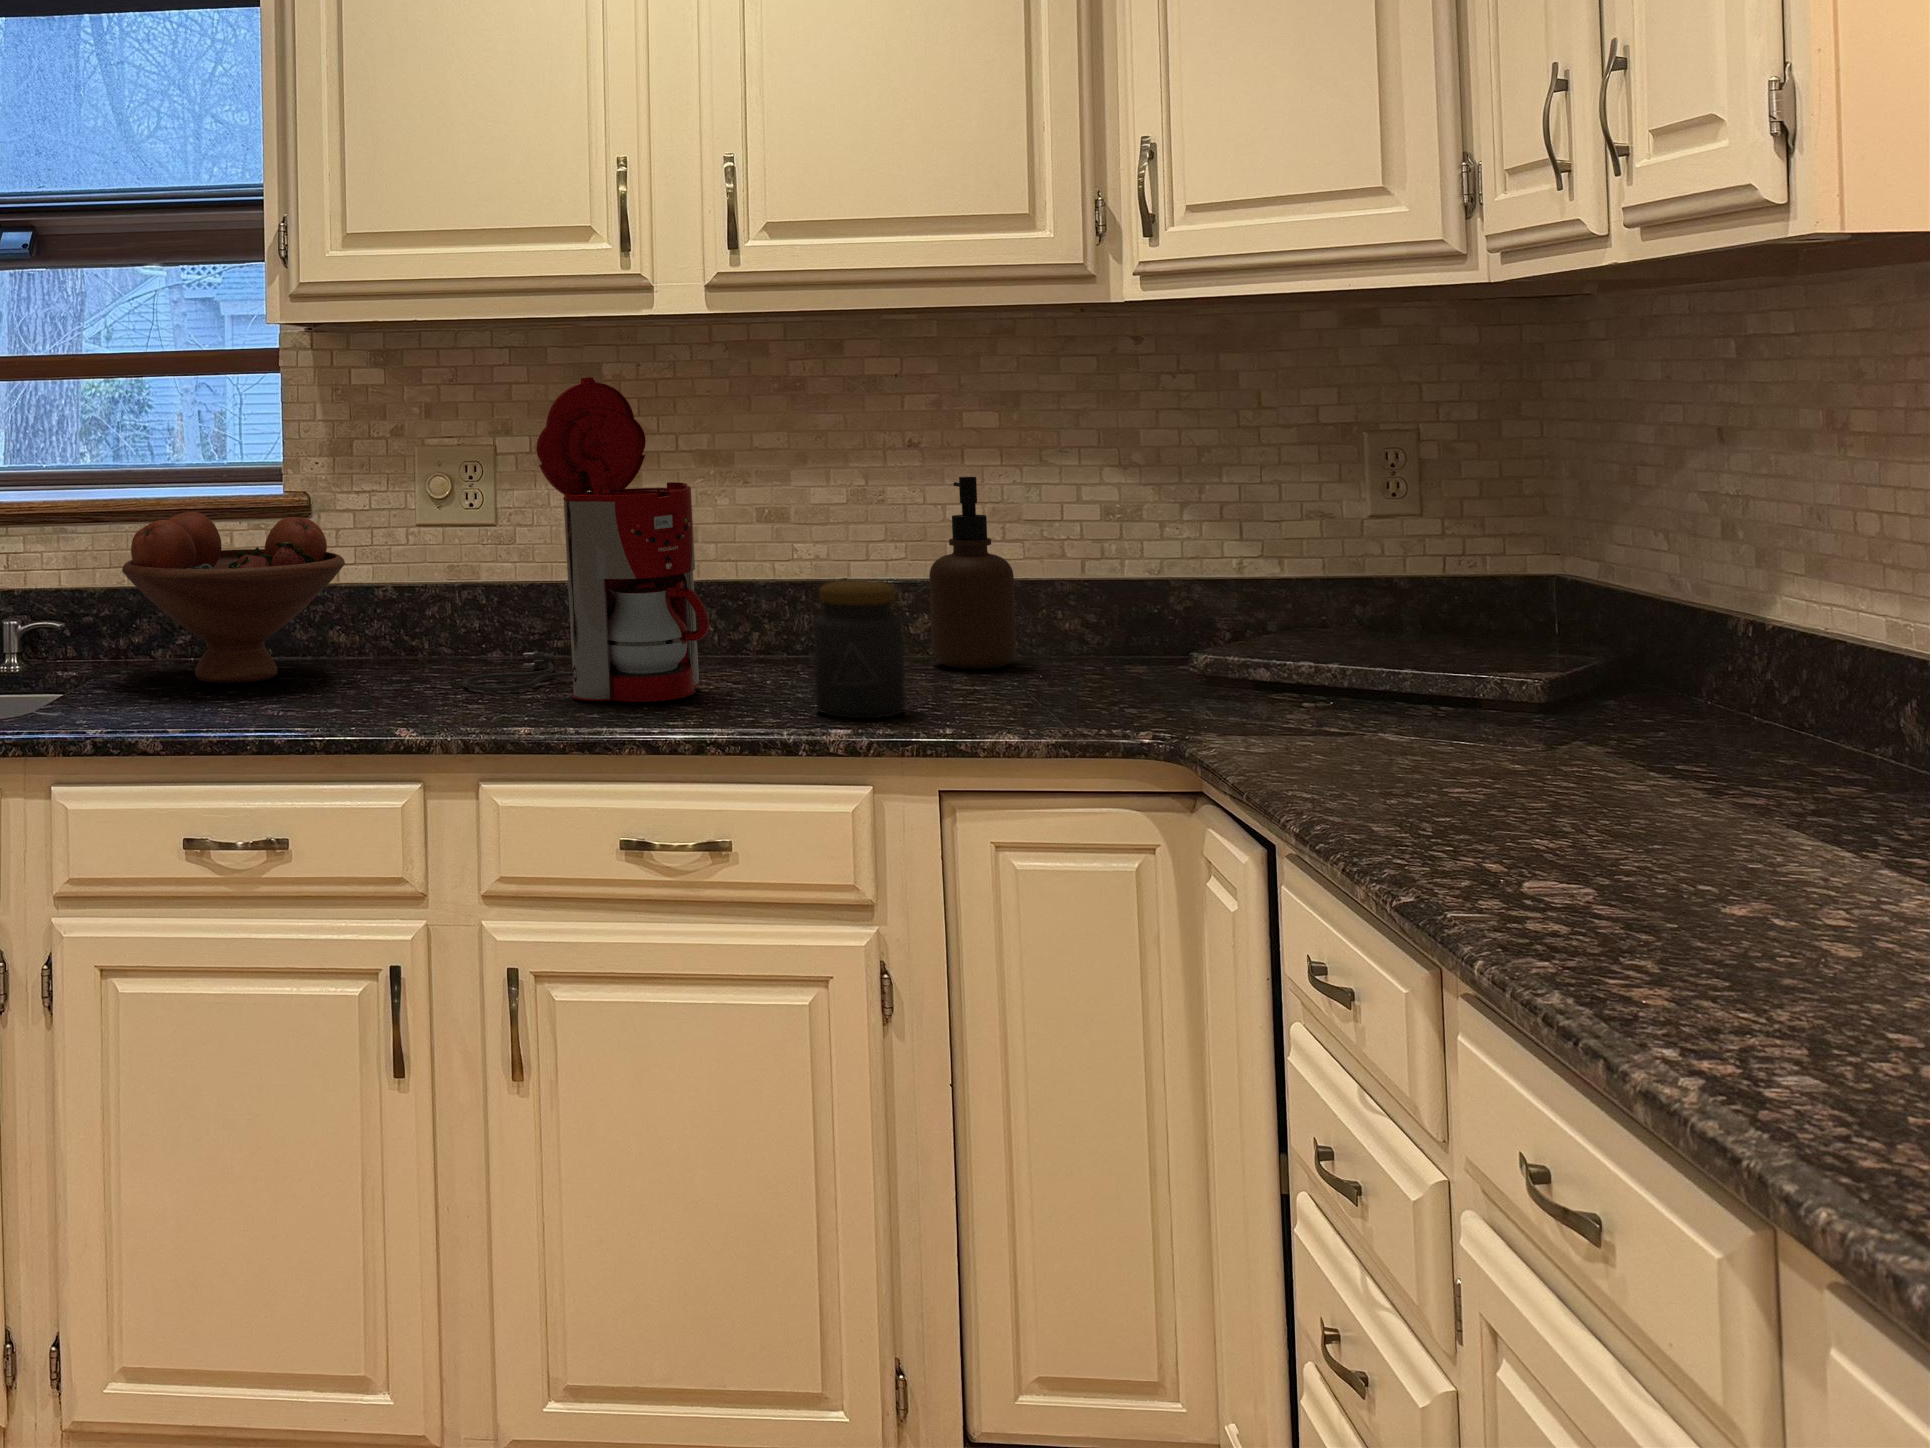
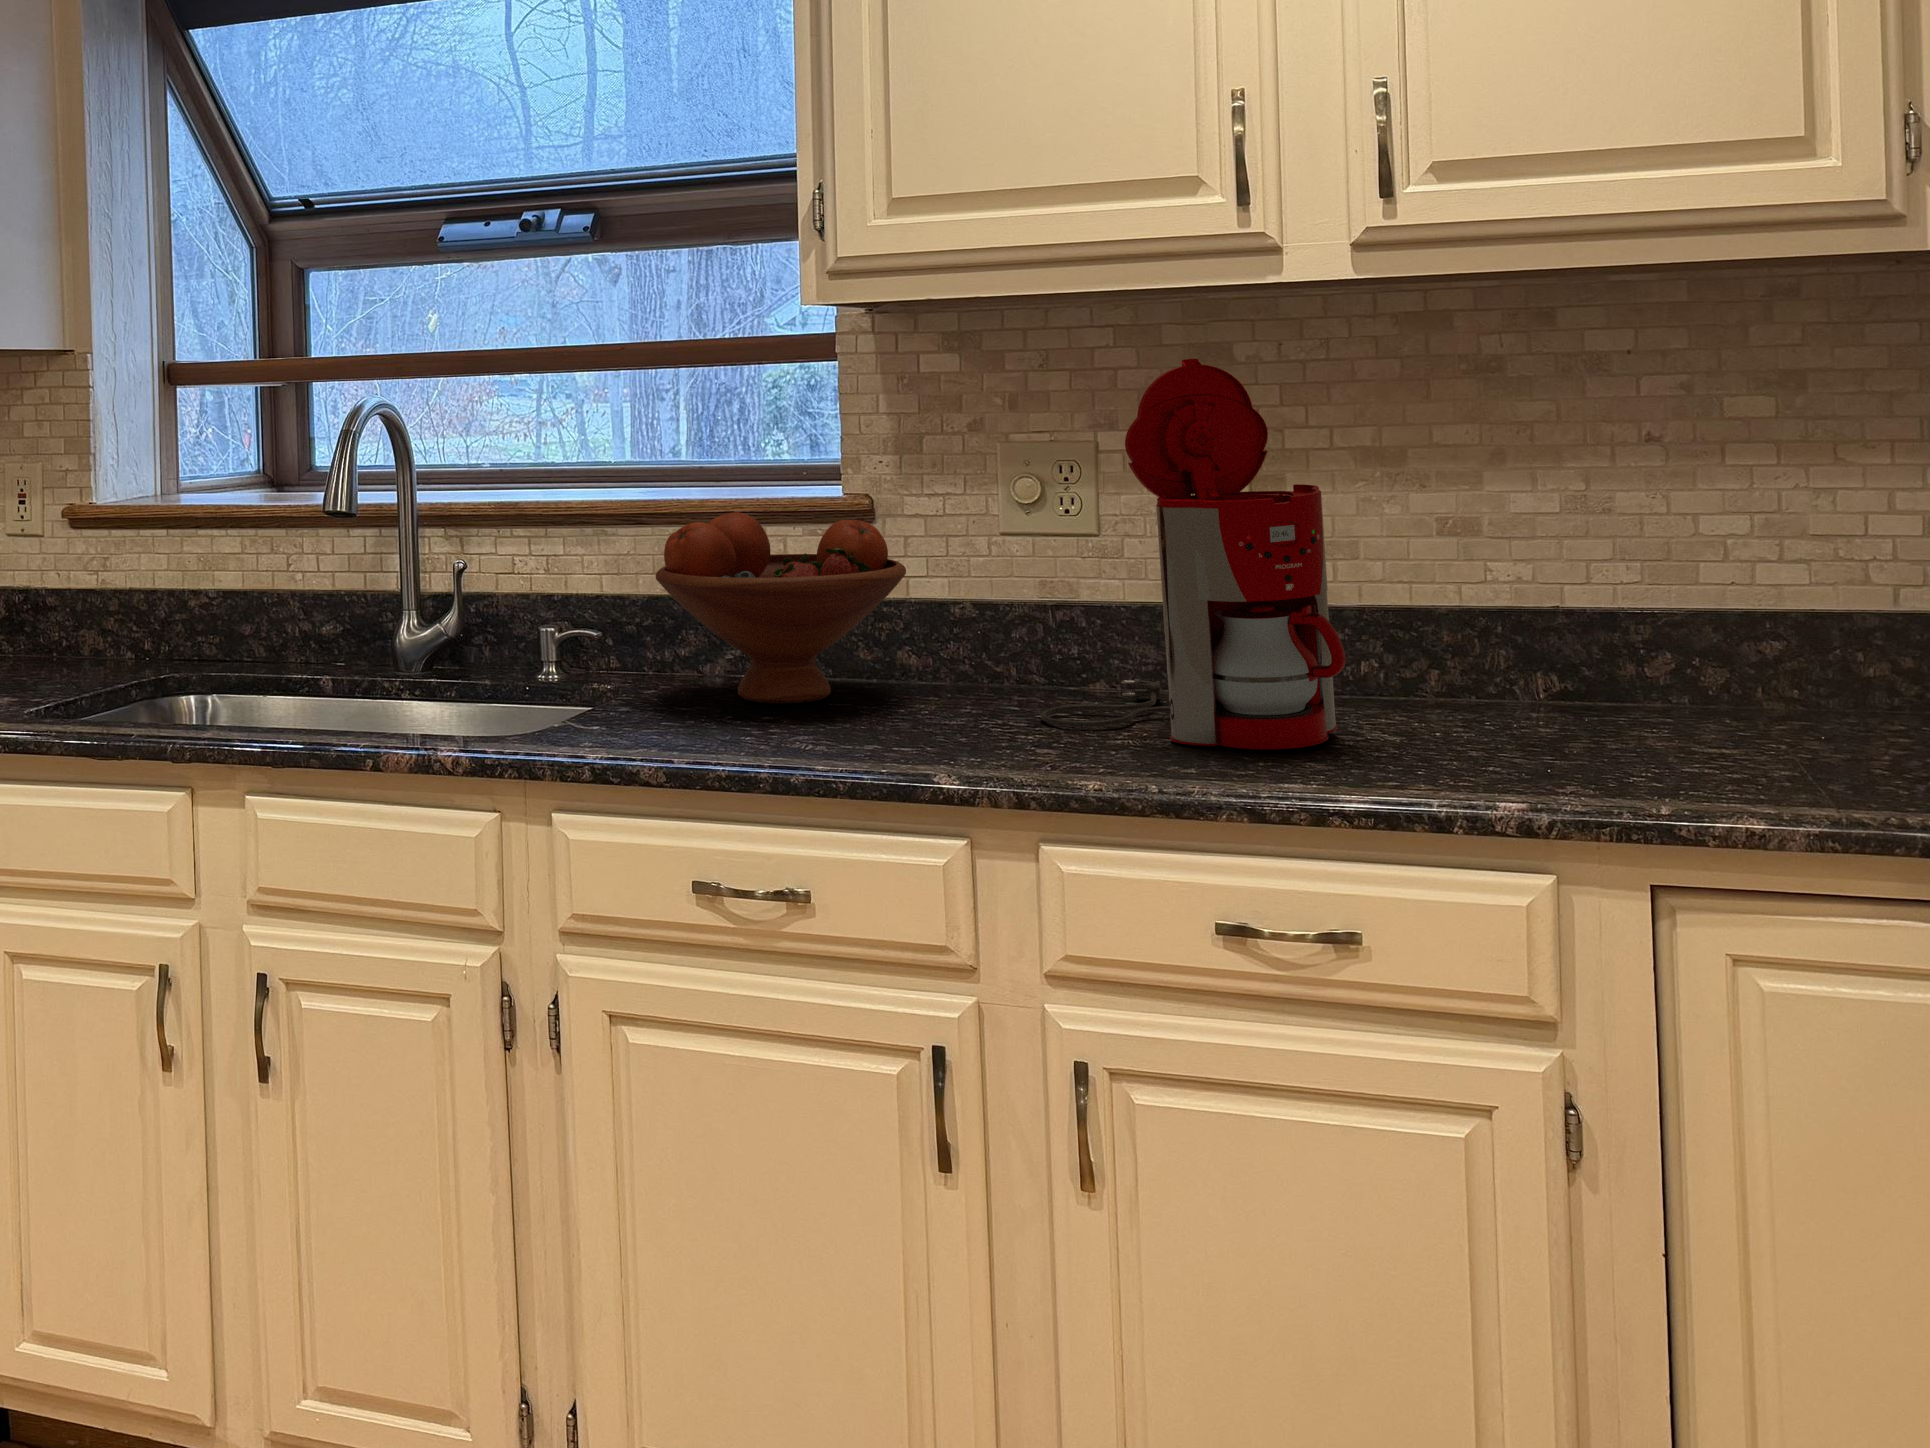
soap dispenser: present [929,477,1016,669] -> none [1660,478,1786,723]
jar: present [813,581,905,718] -> none [1481,611,1612,786]

